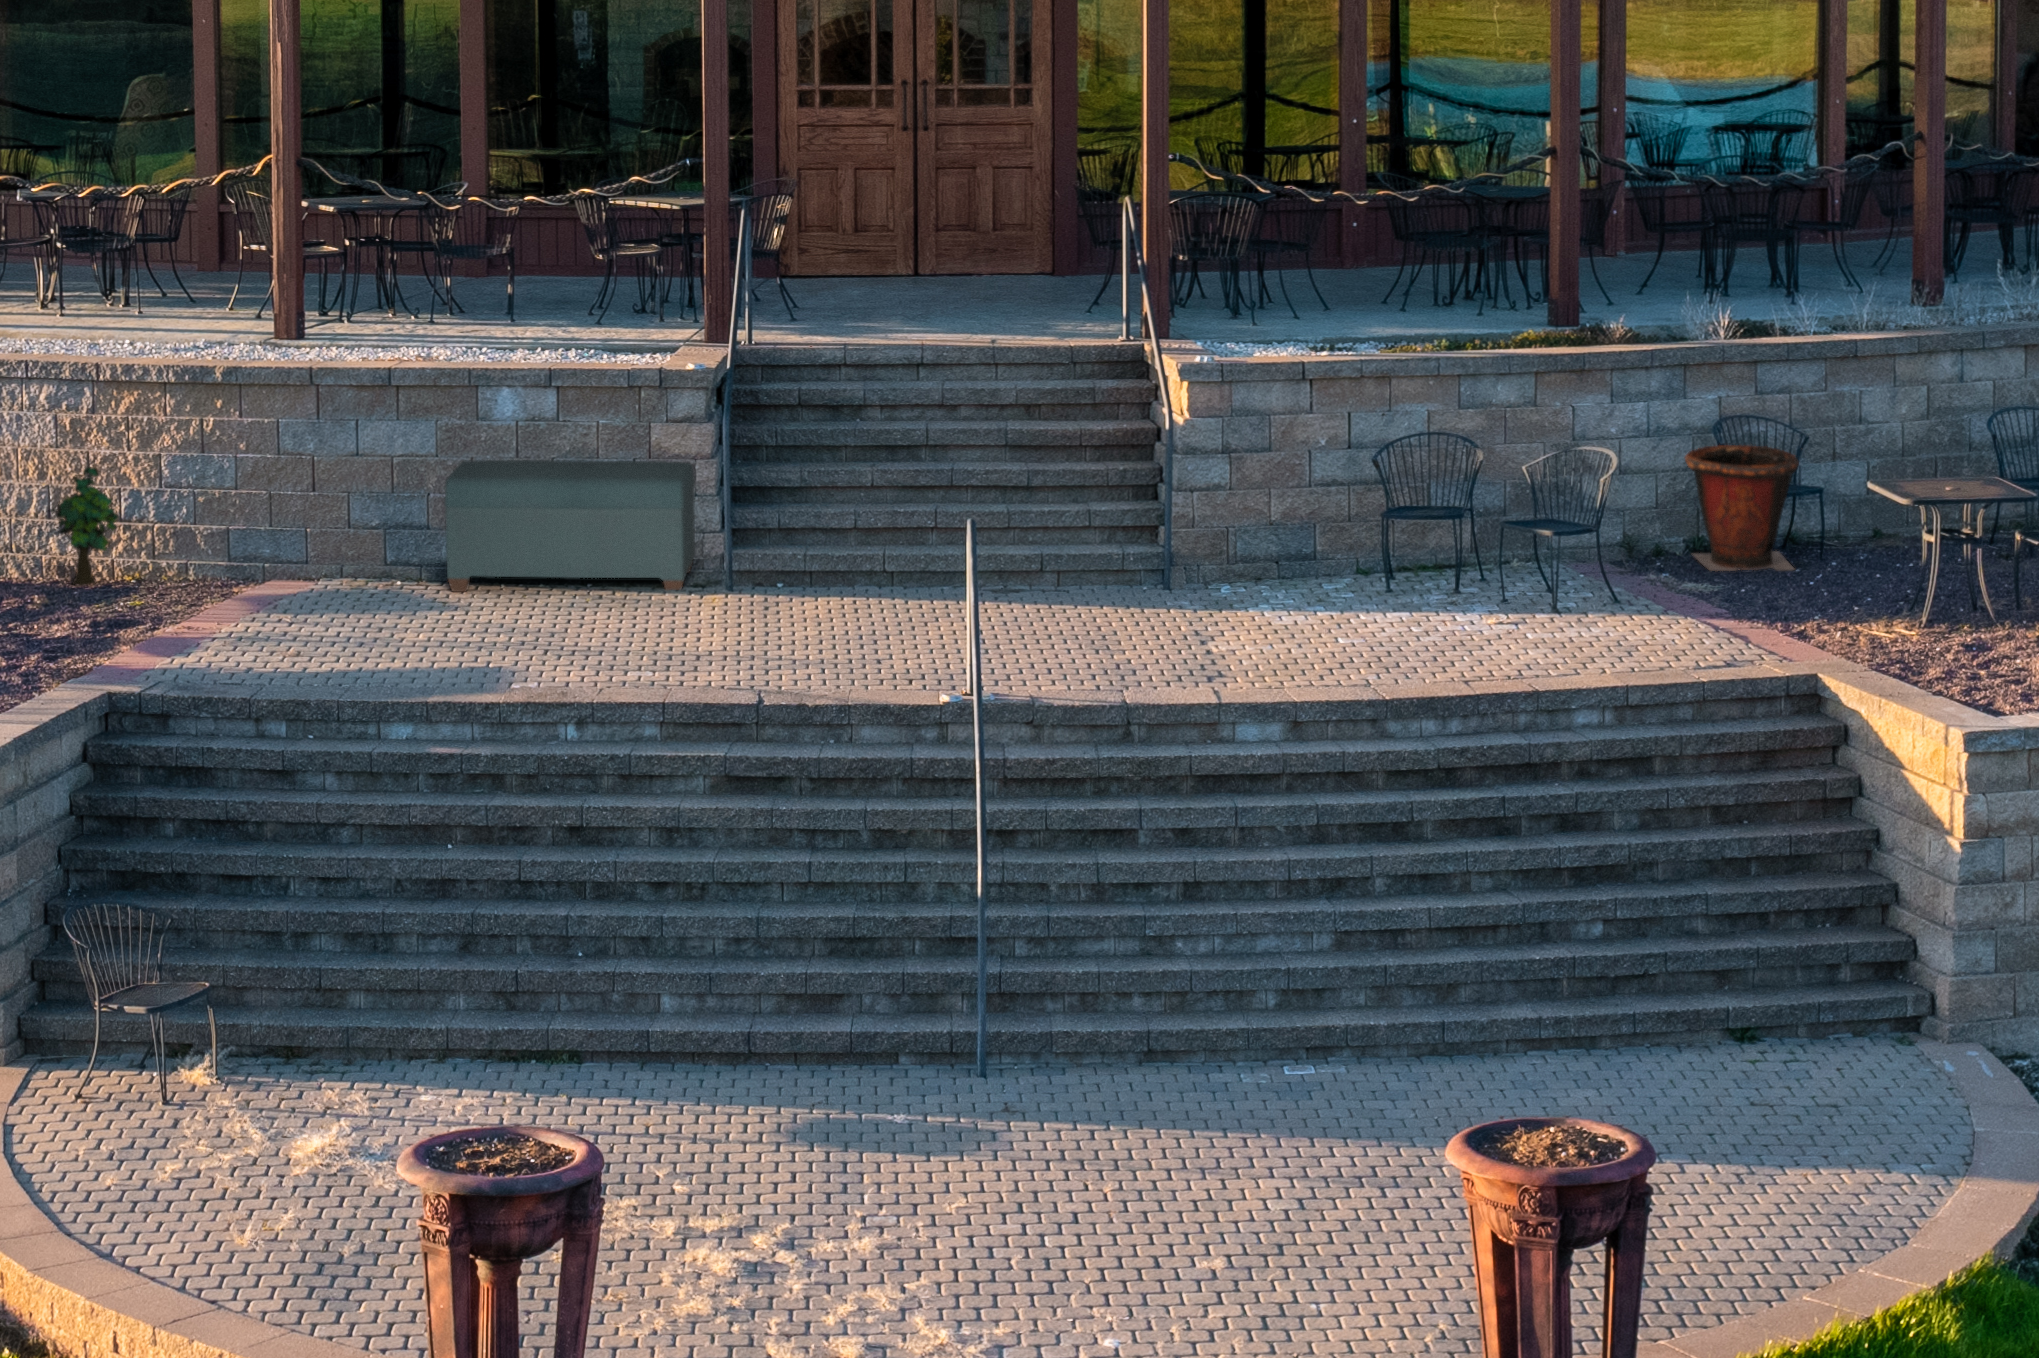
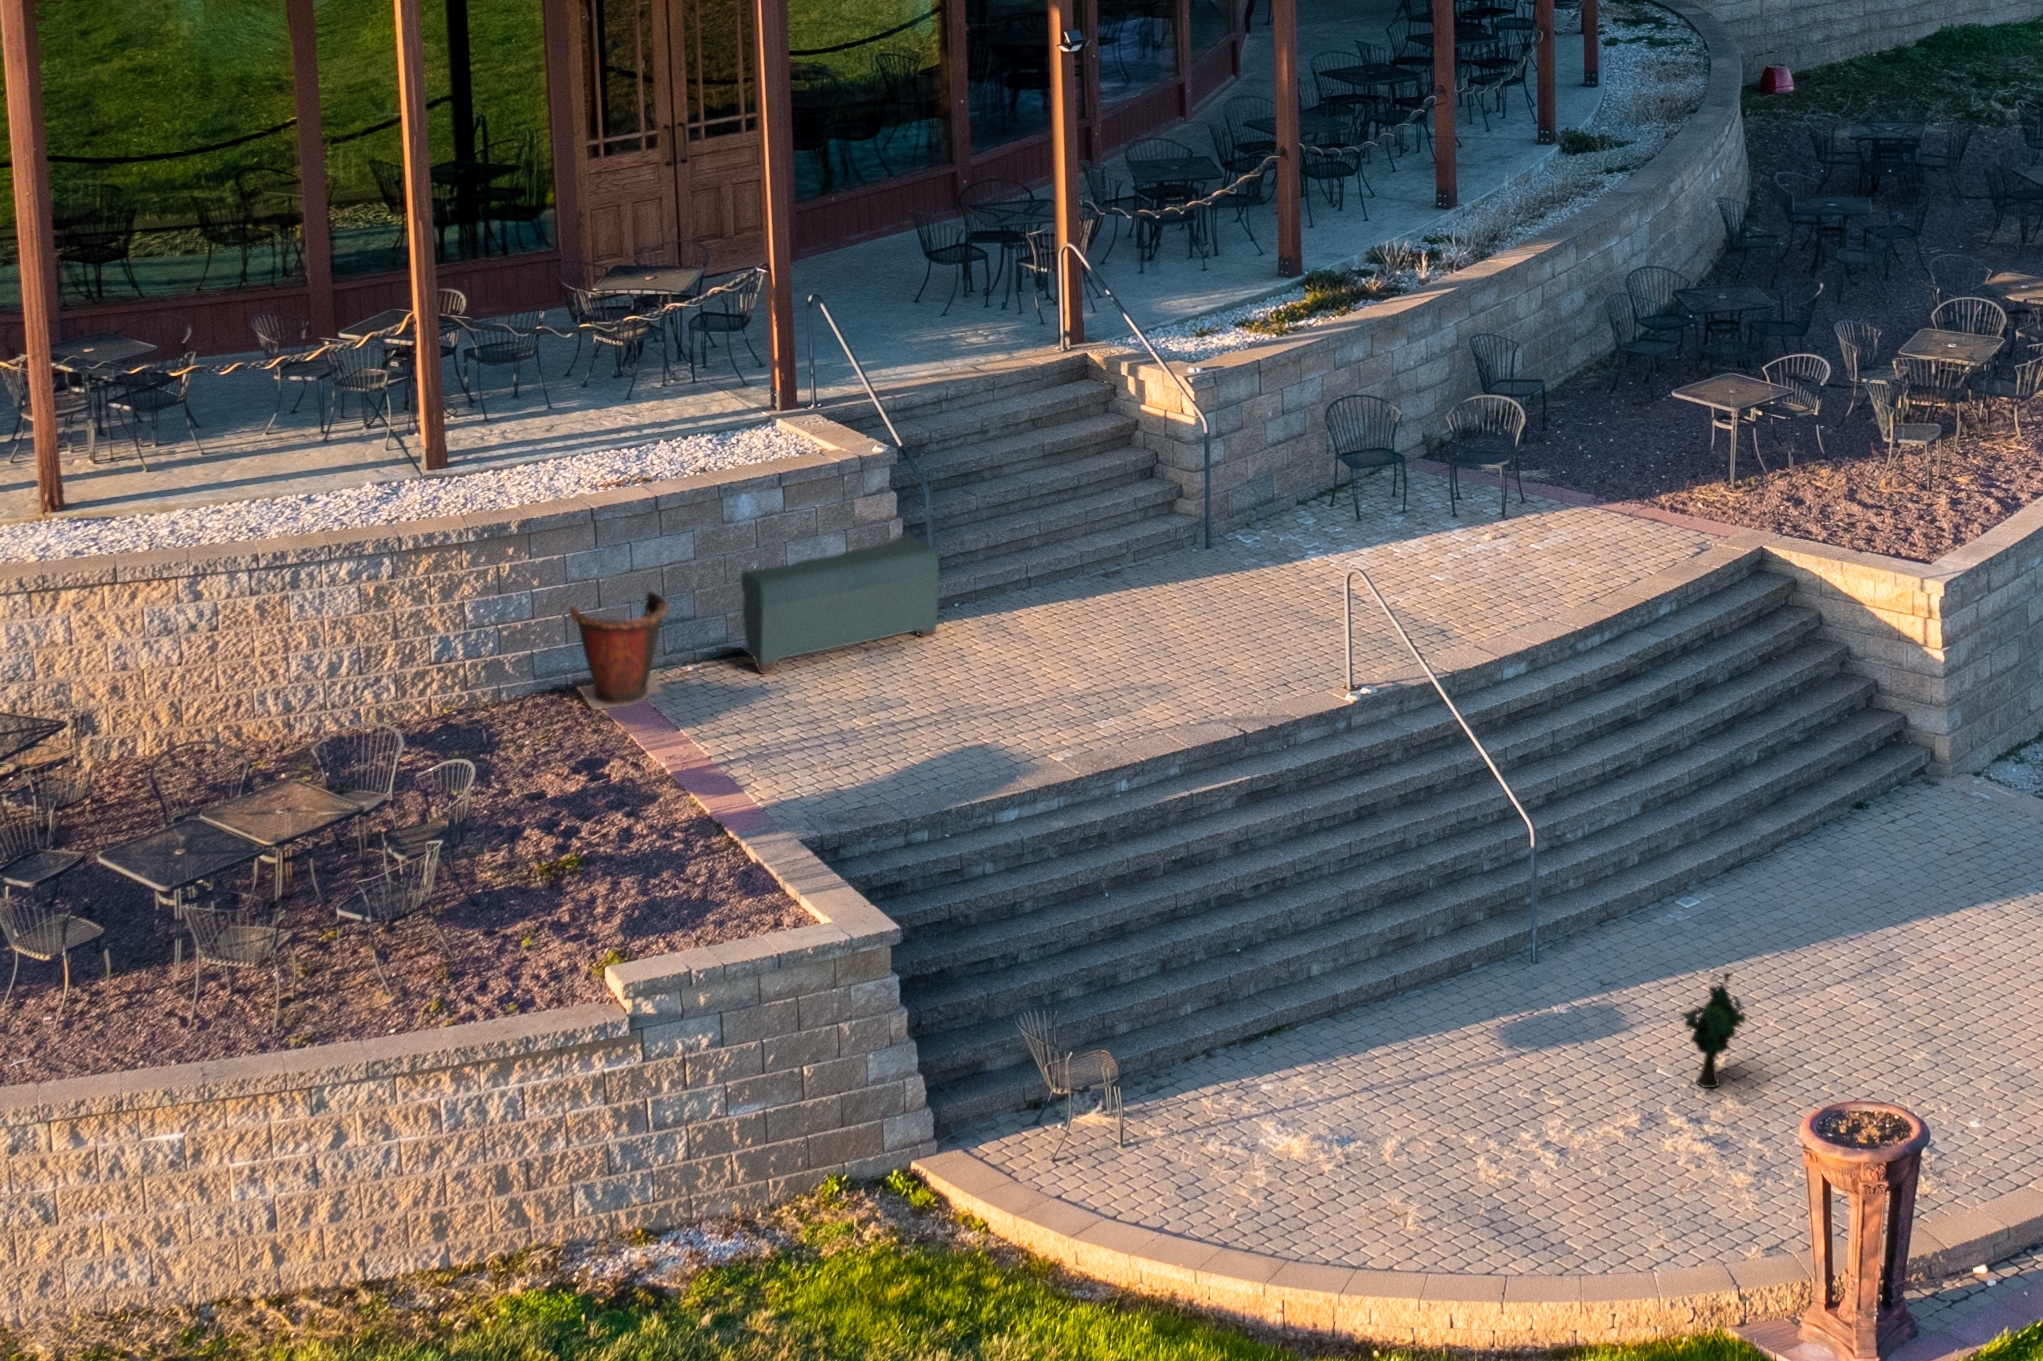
trash can: present [1685,445,1799,571] -> present [569,592,668,710]
decorative plant: present [48,467,119,586] -> present [1682,973,1746,1088]

